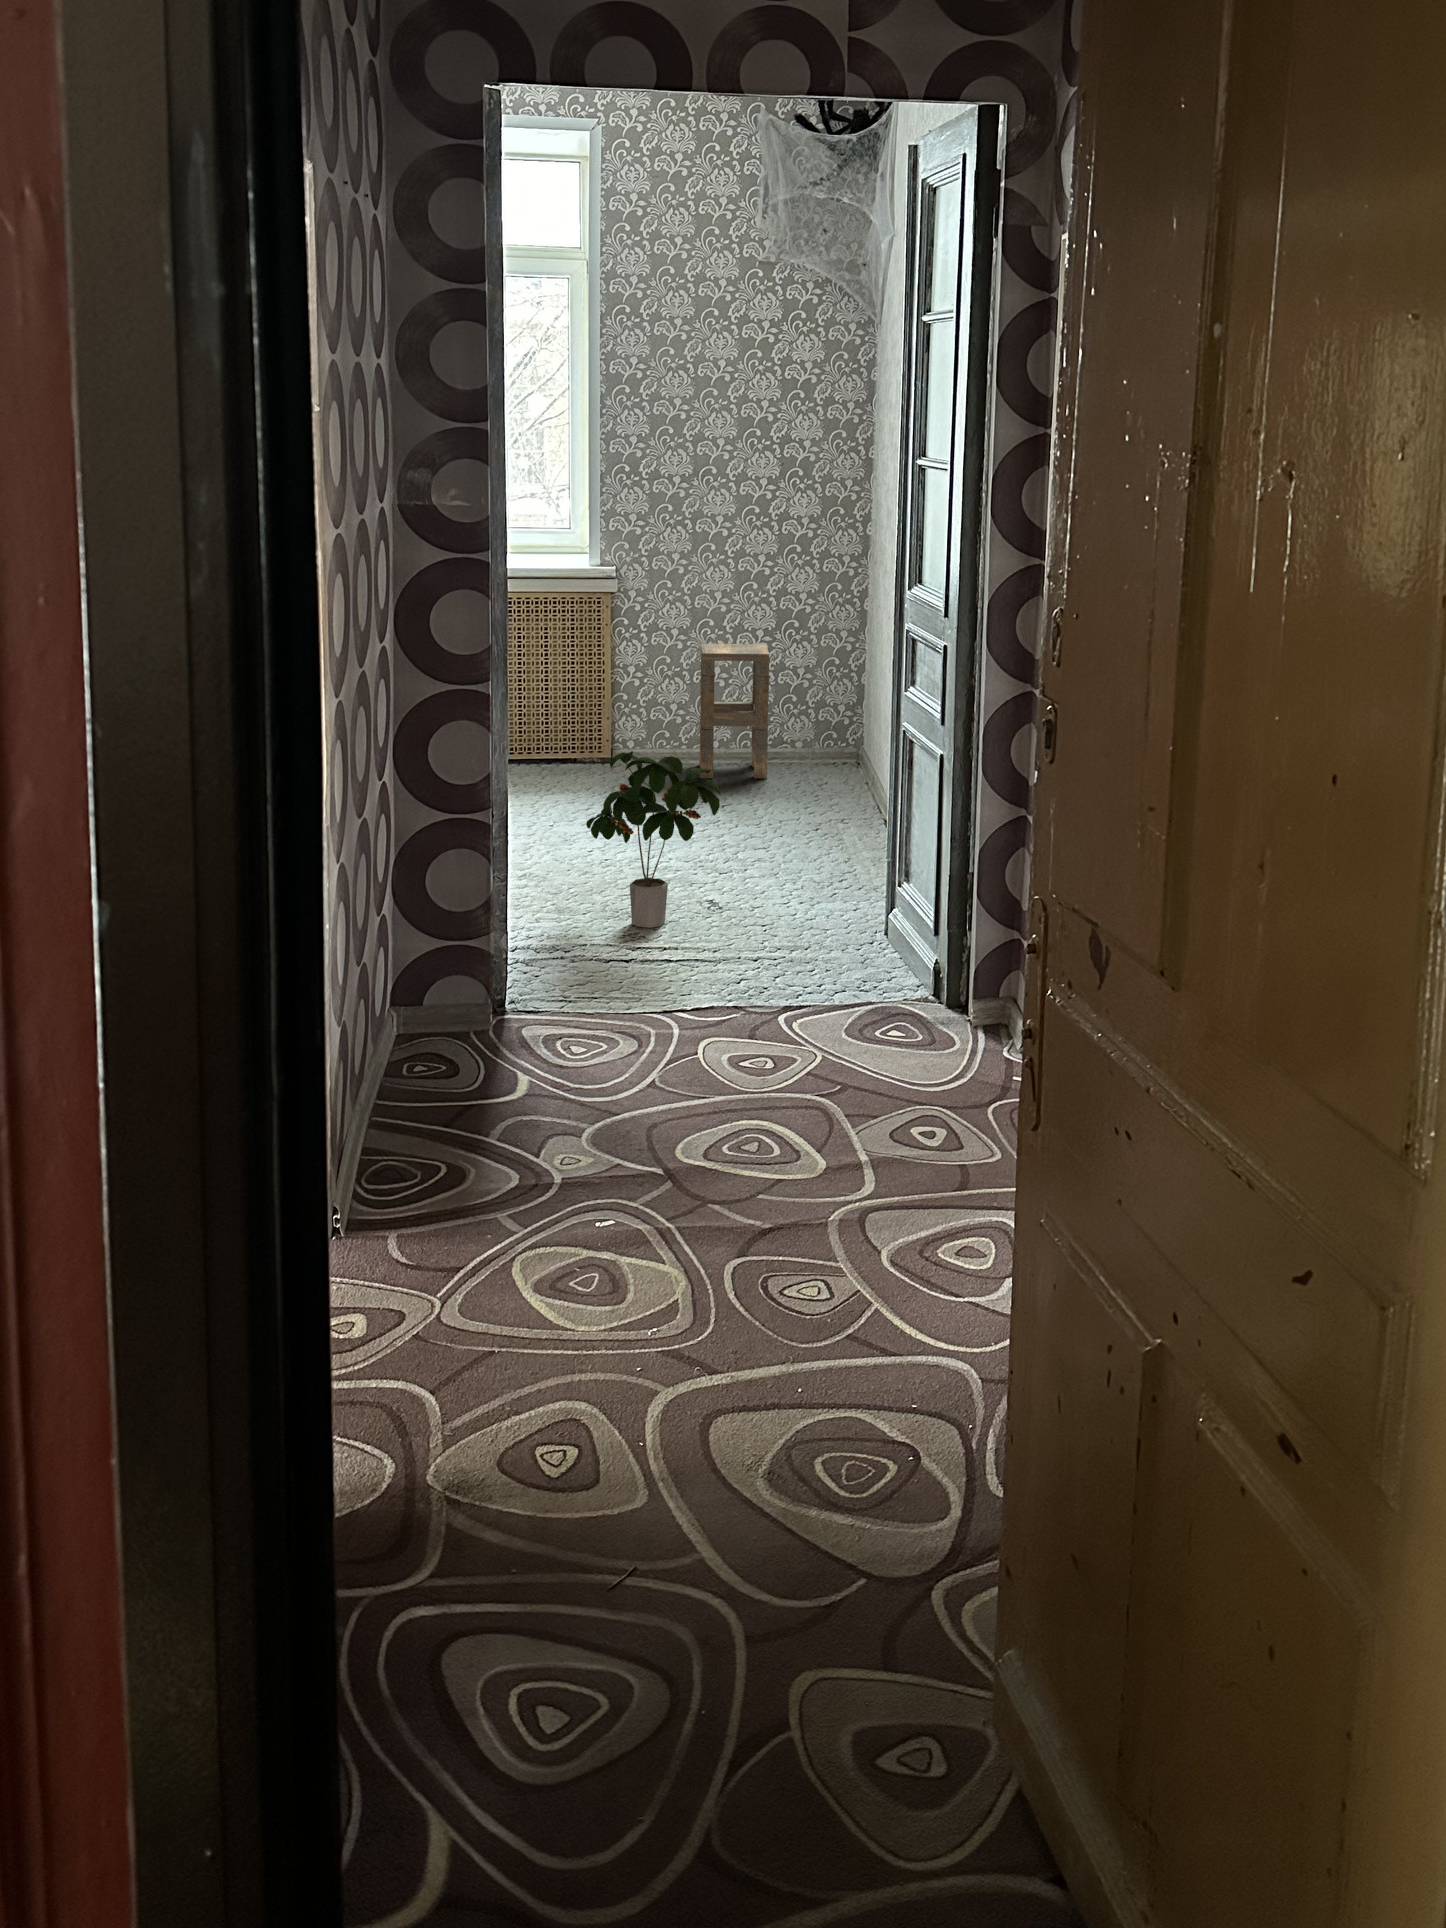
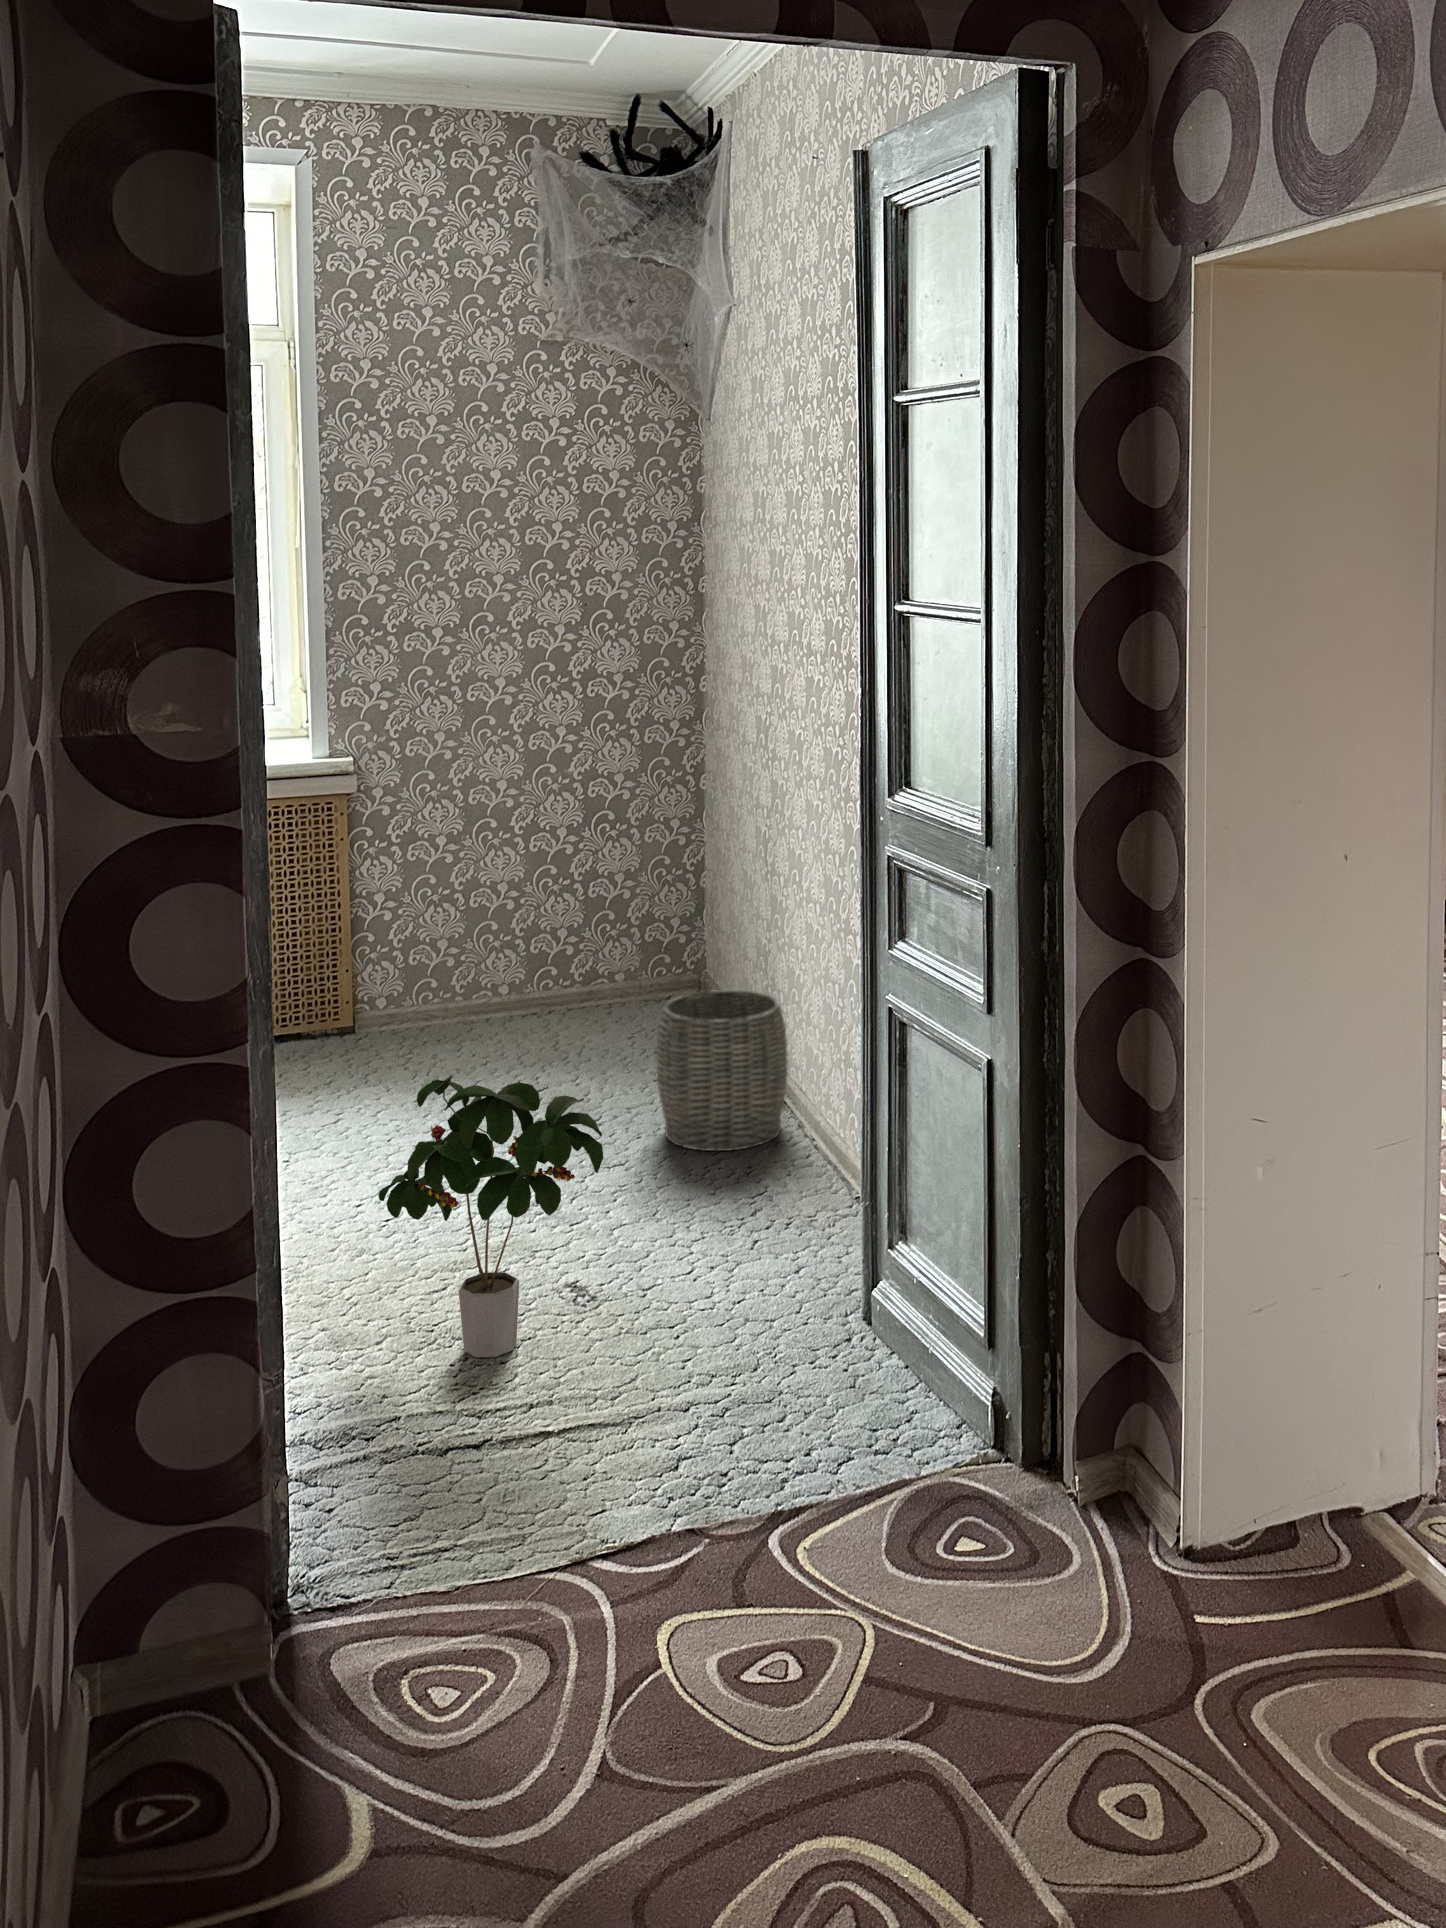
side table: present [699,644,769,778] -> none [481,852,586,1048]
woven basket: none [795,738,887,846] -> present [657,990,788,1151]

